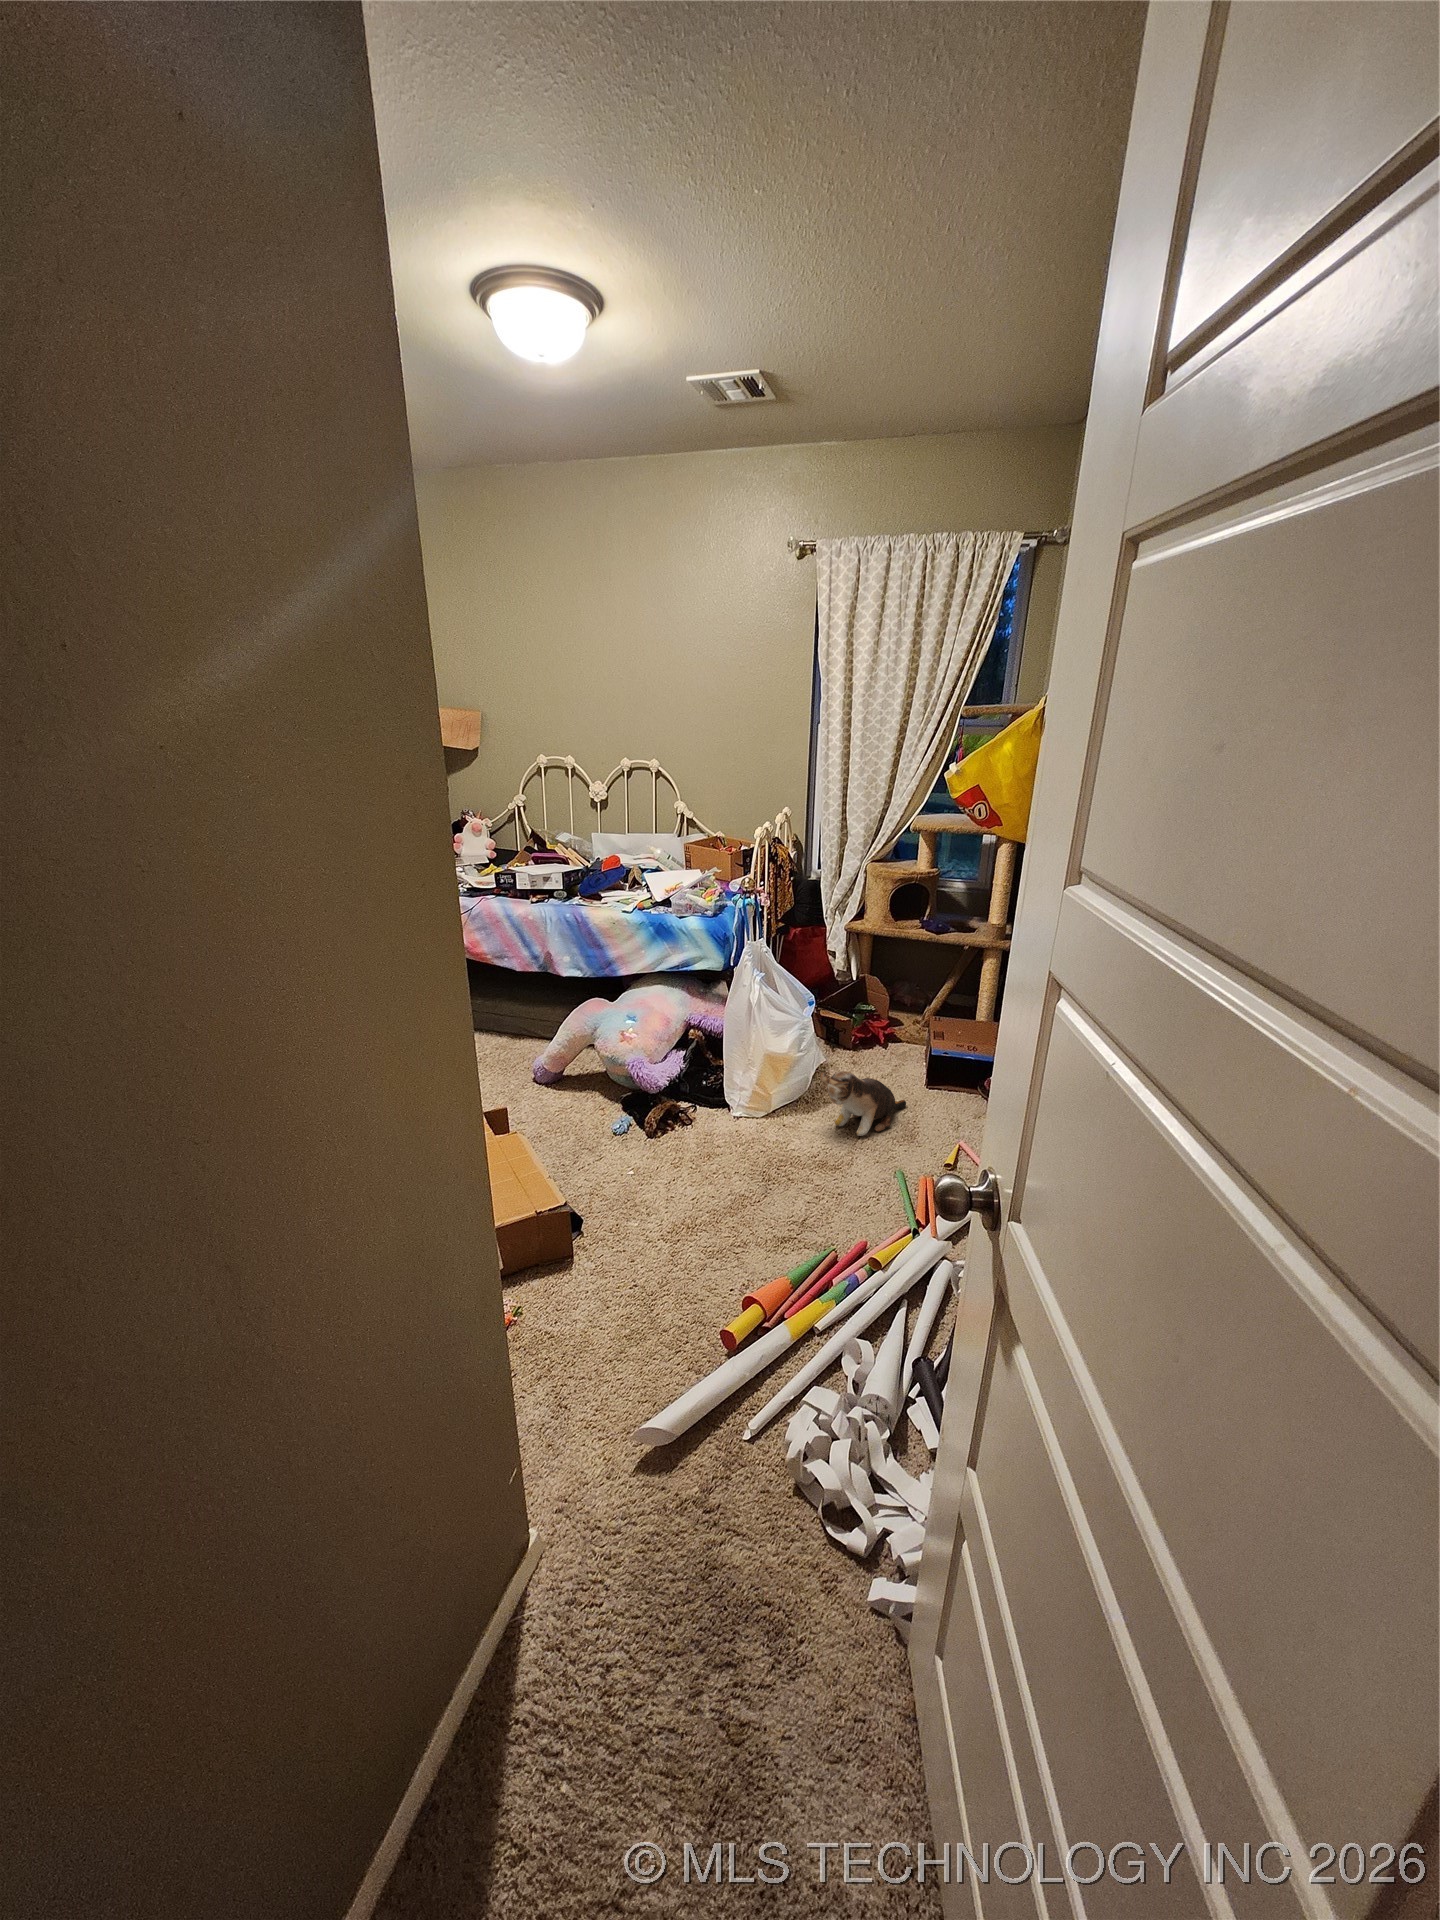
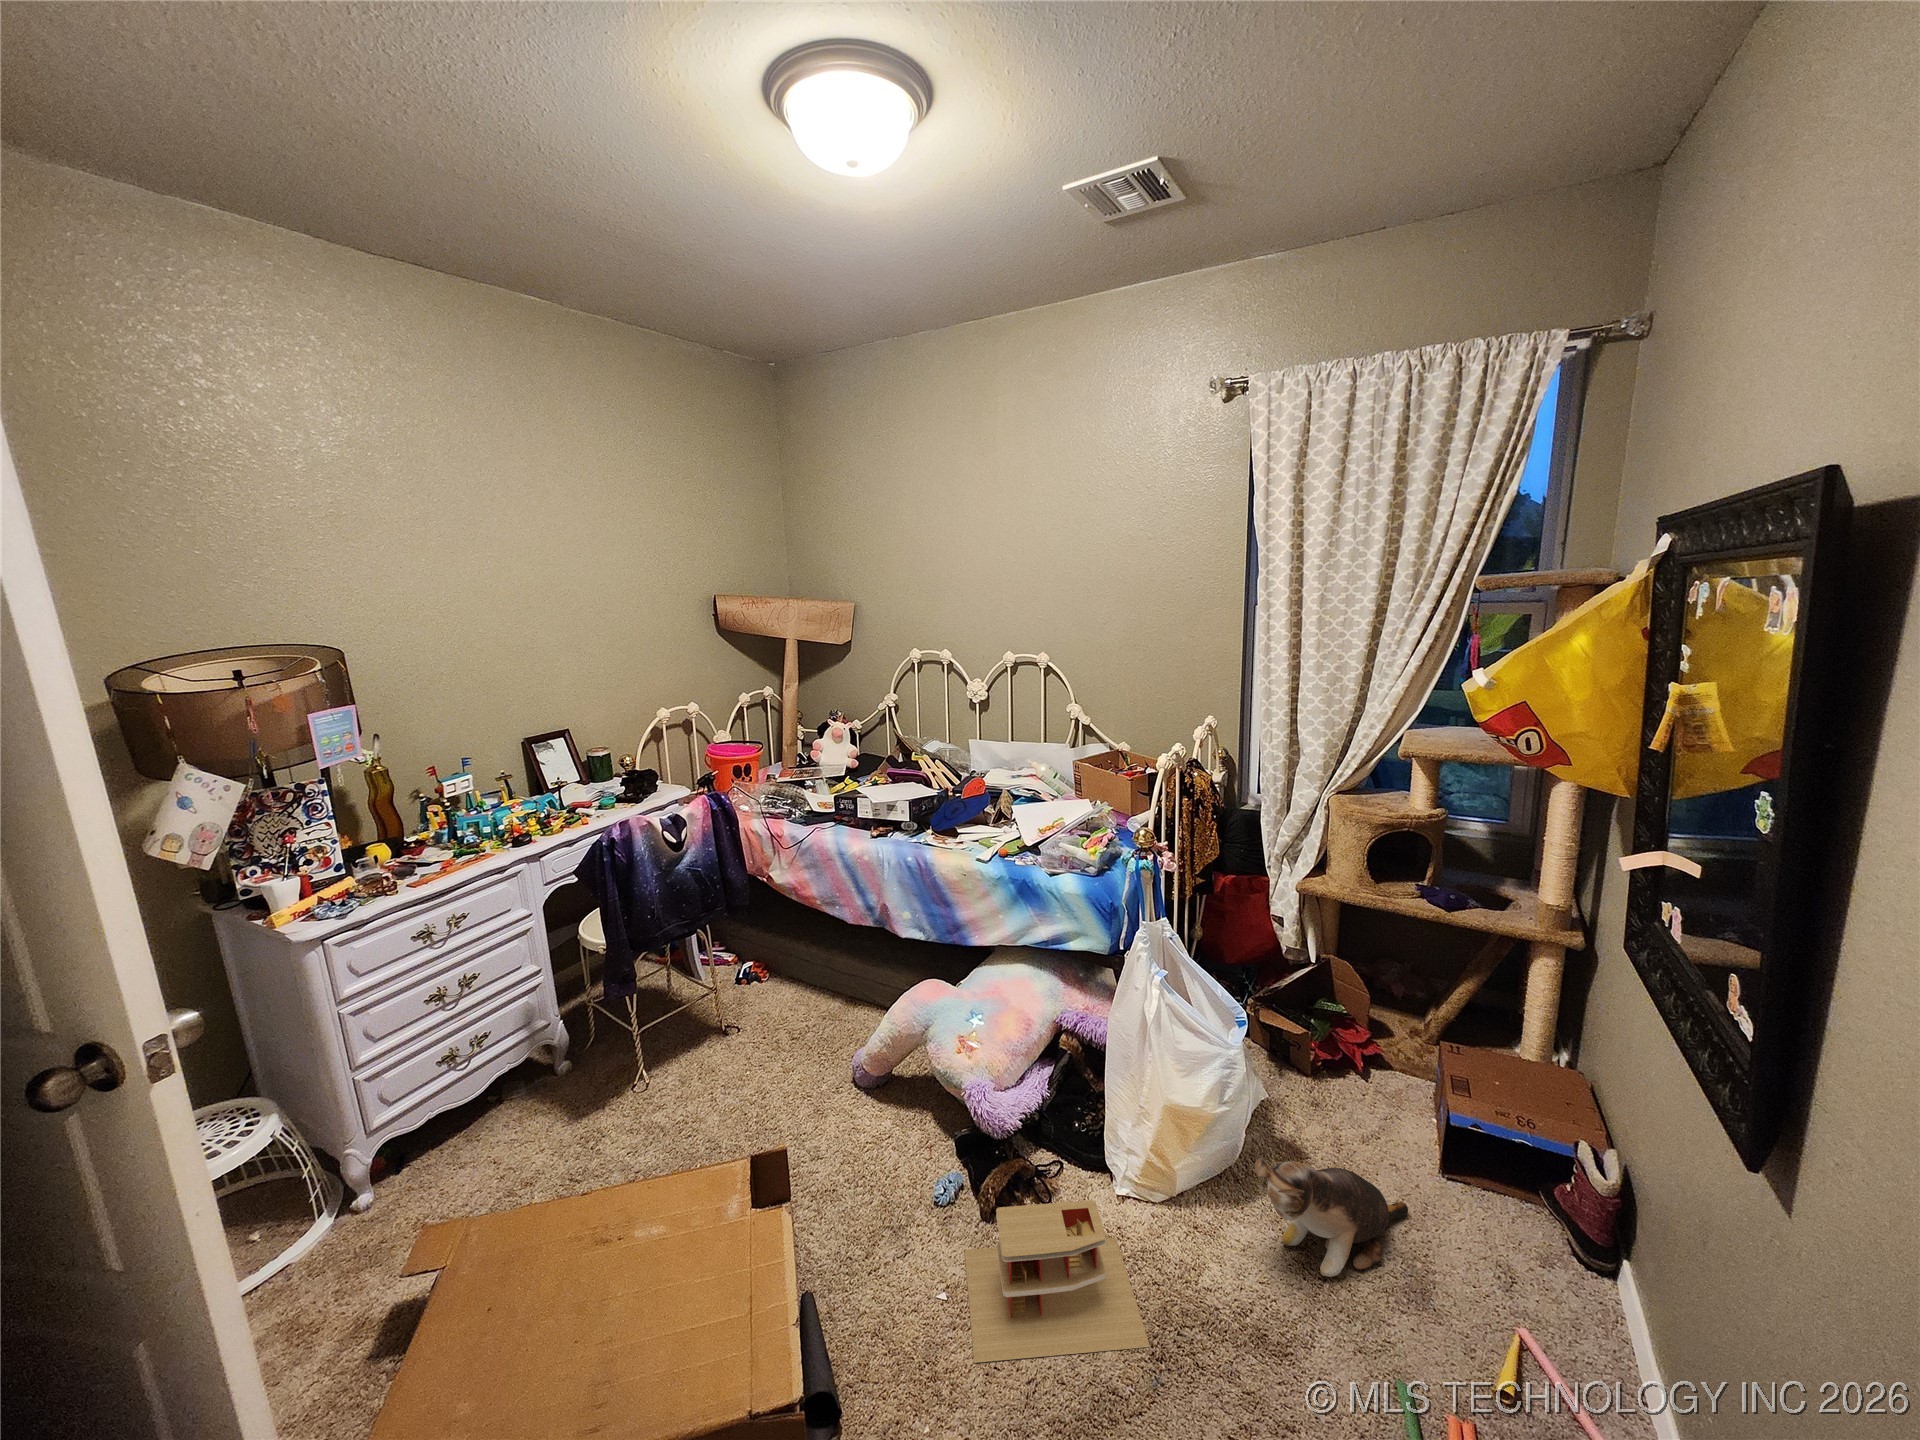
toy house: none [640,1106,762,1196] -> present [965,1200,1150,1363]

